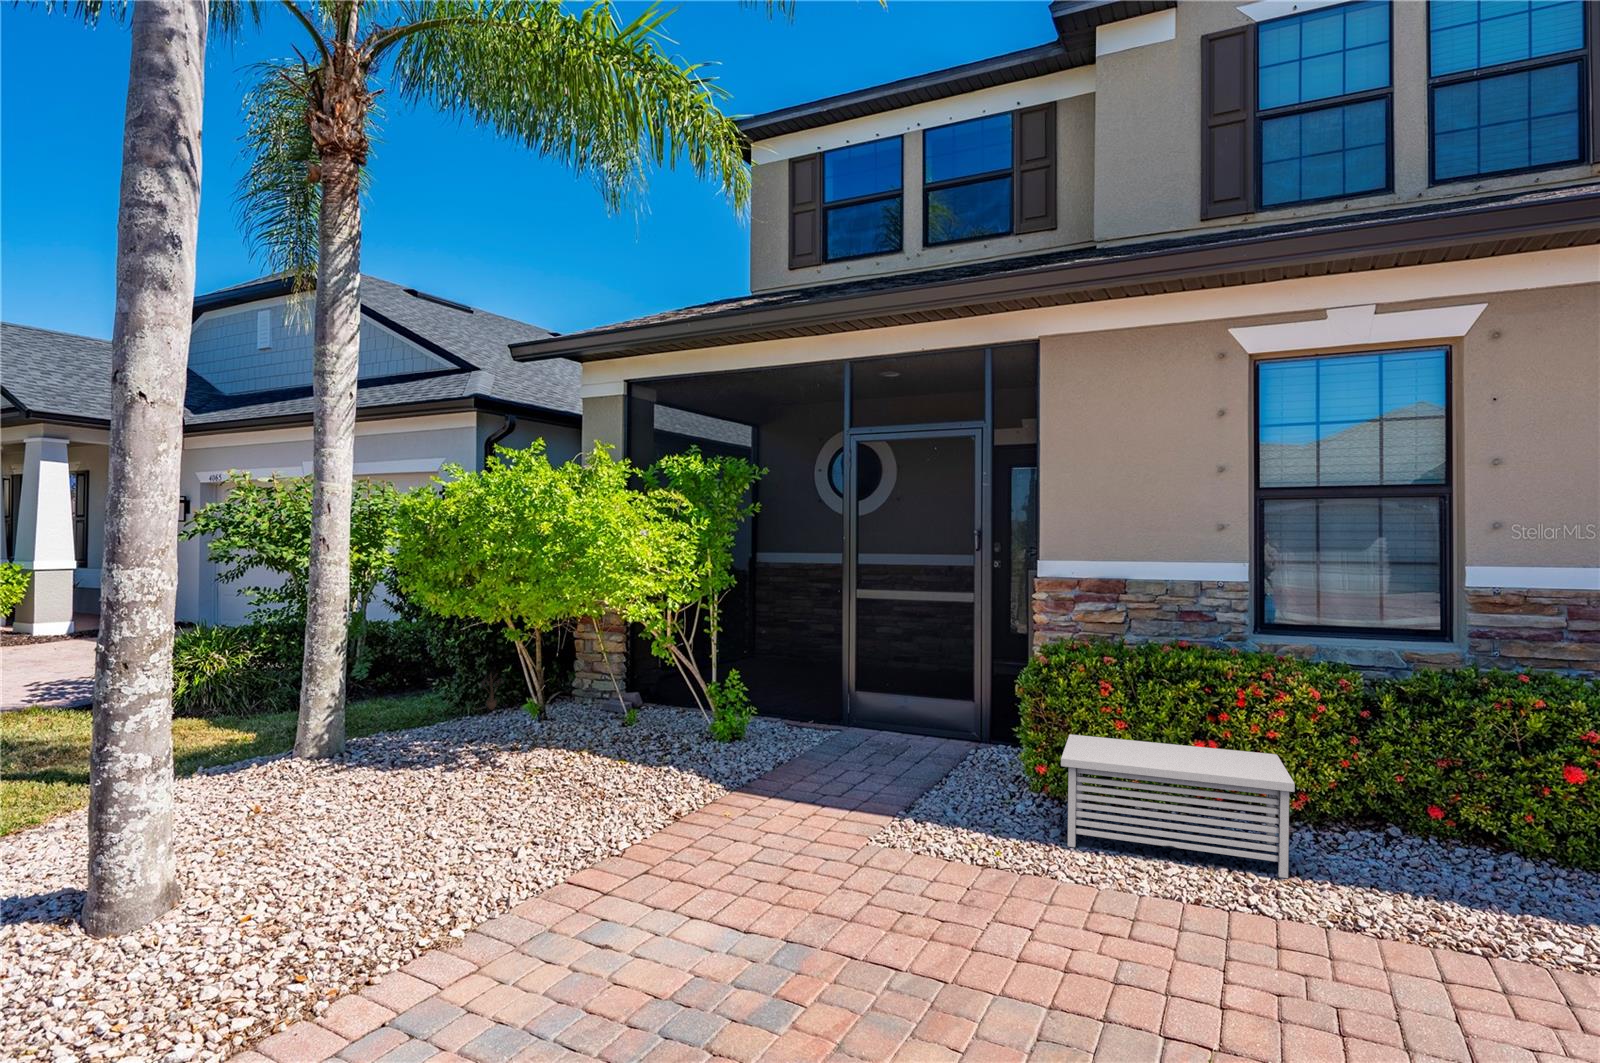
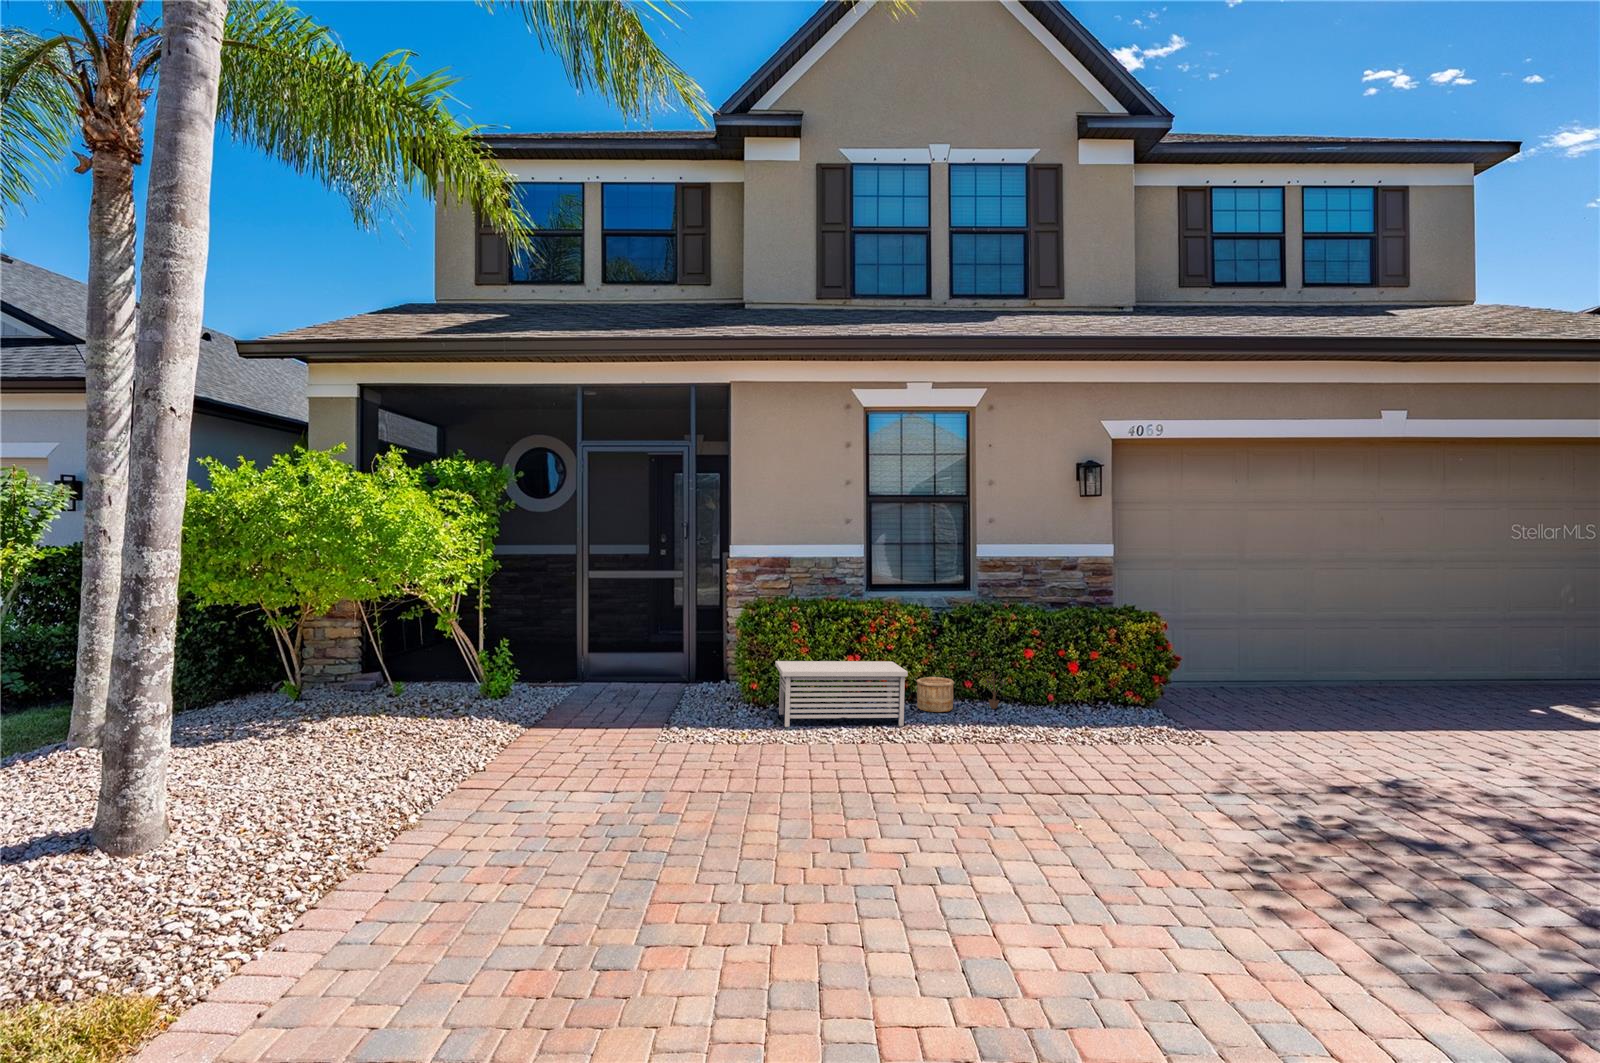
decorative plant: present [482,675,499,710] -> present [983,672,1006,709]
wooden bucket: none [1324,788,1404,859] -> present [916,677,954,712]

